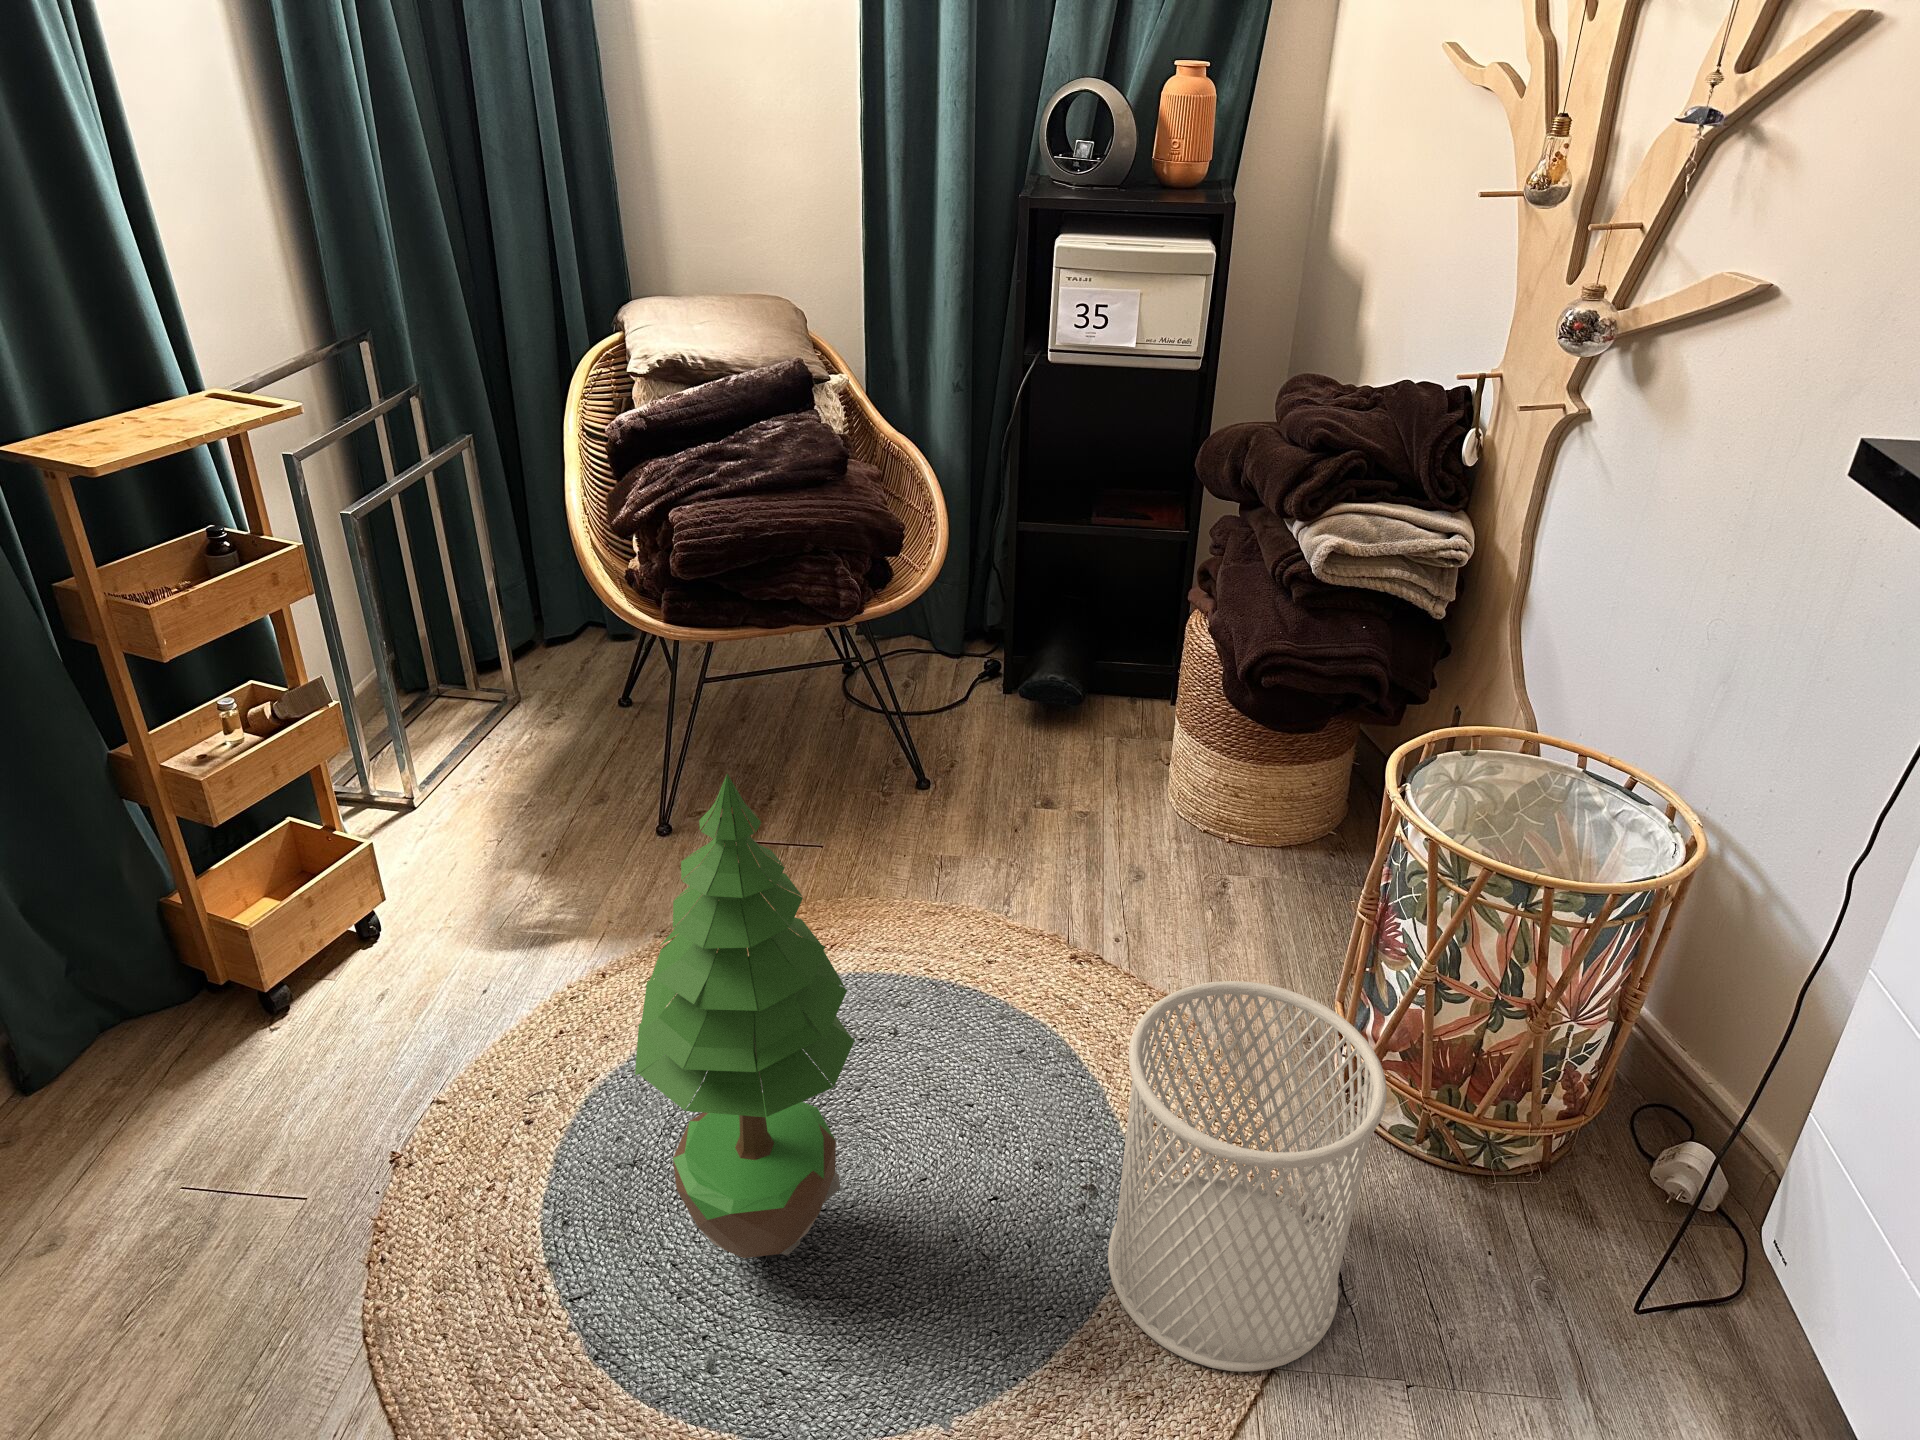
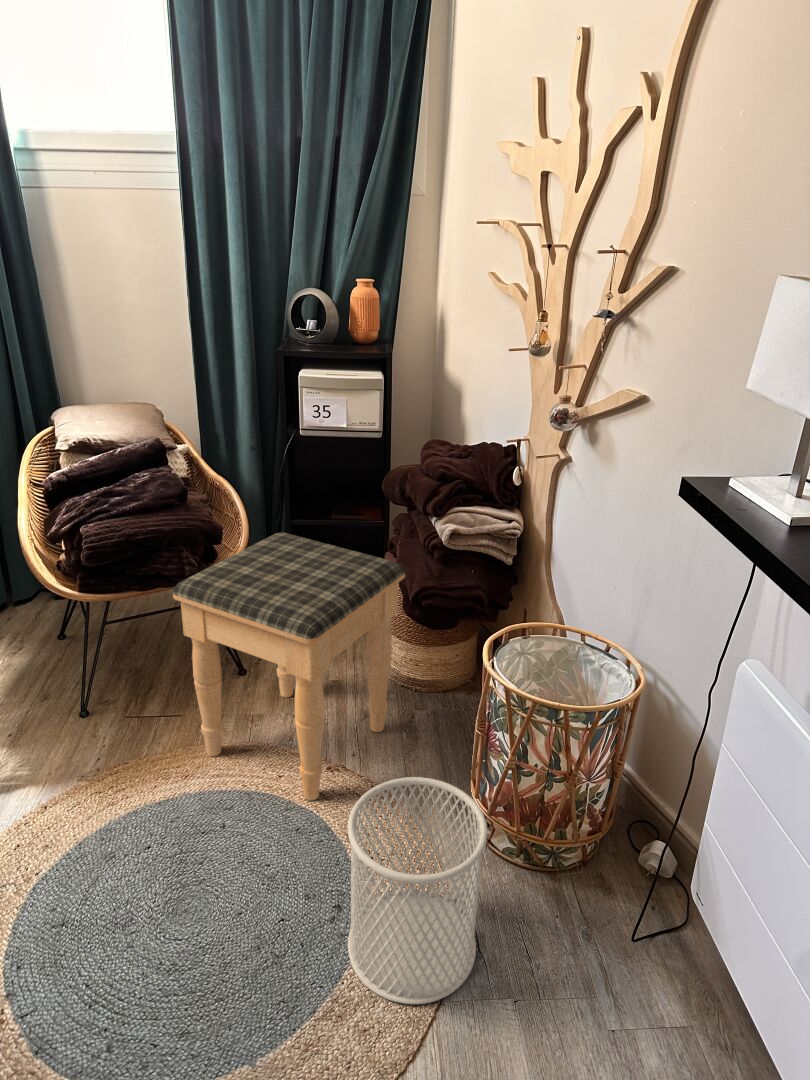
footstool: none [825,535,1238,1007] -> present [173,533,405,800]
potted tree: present [635,774,855,1258] -> none [54,689,191,977]

